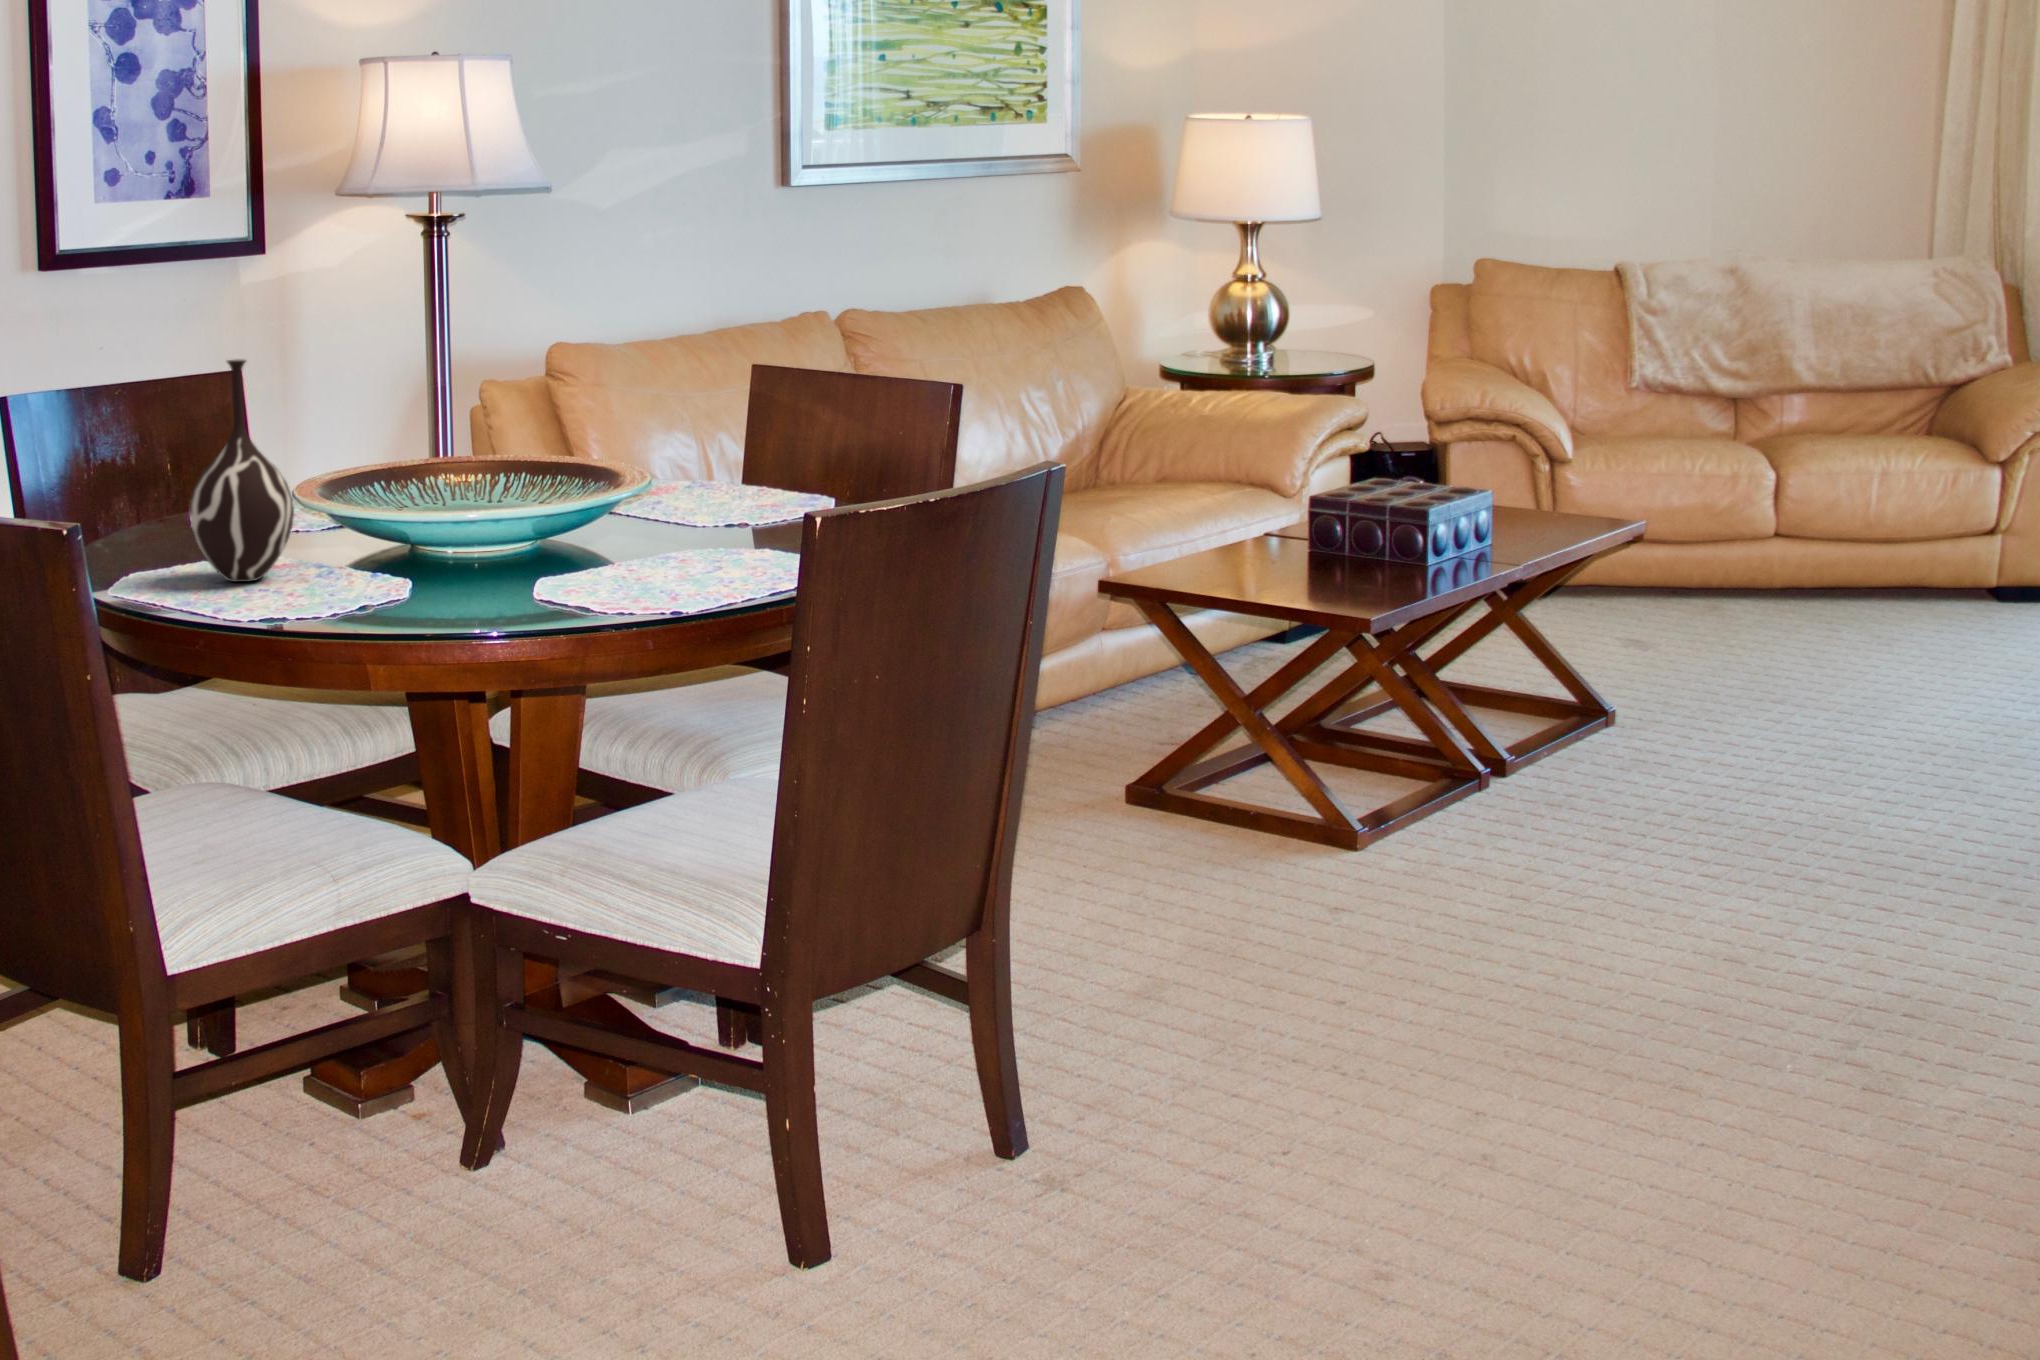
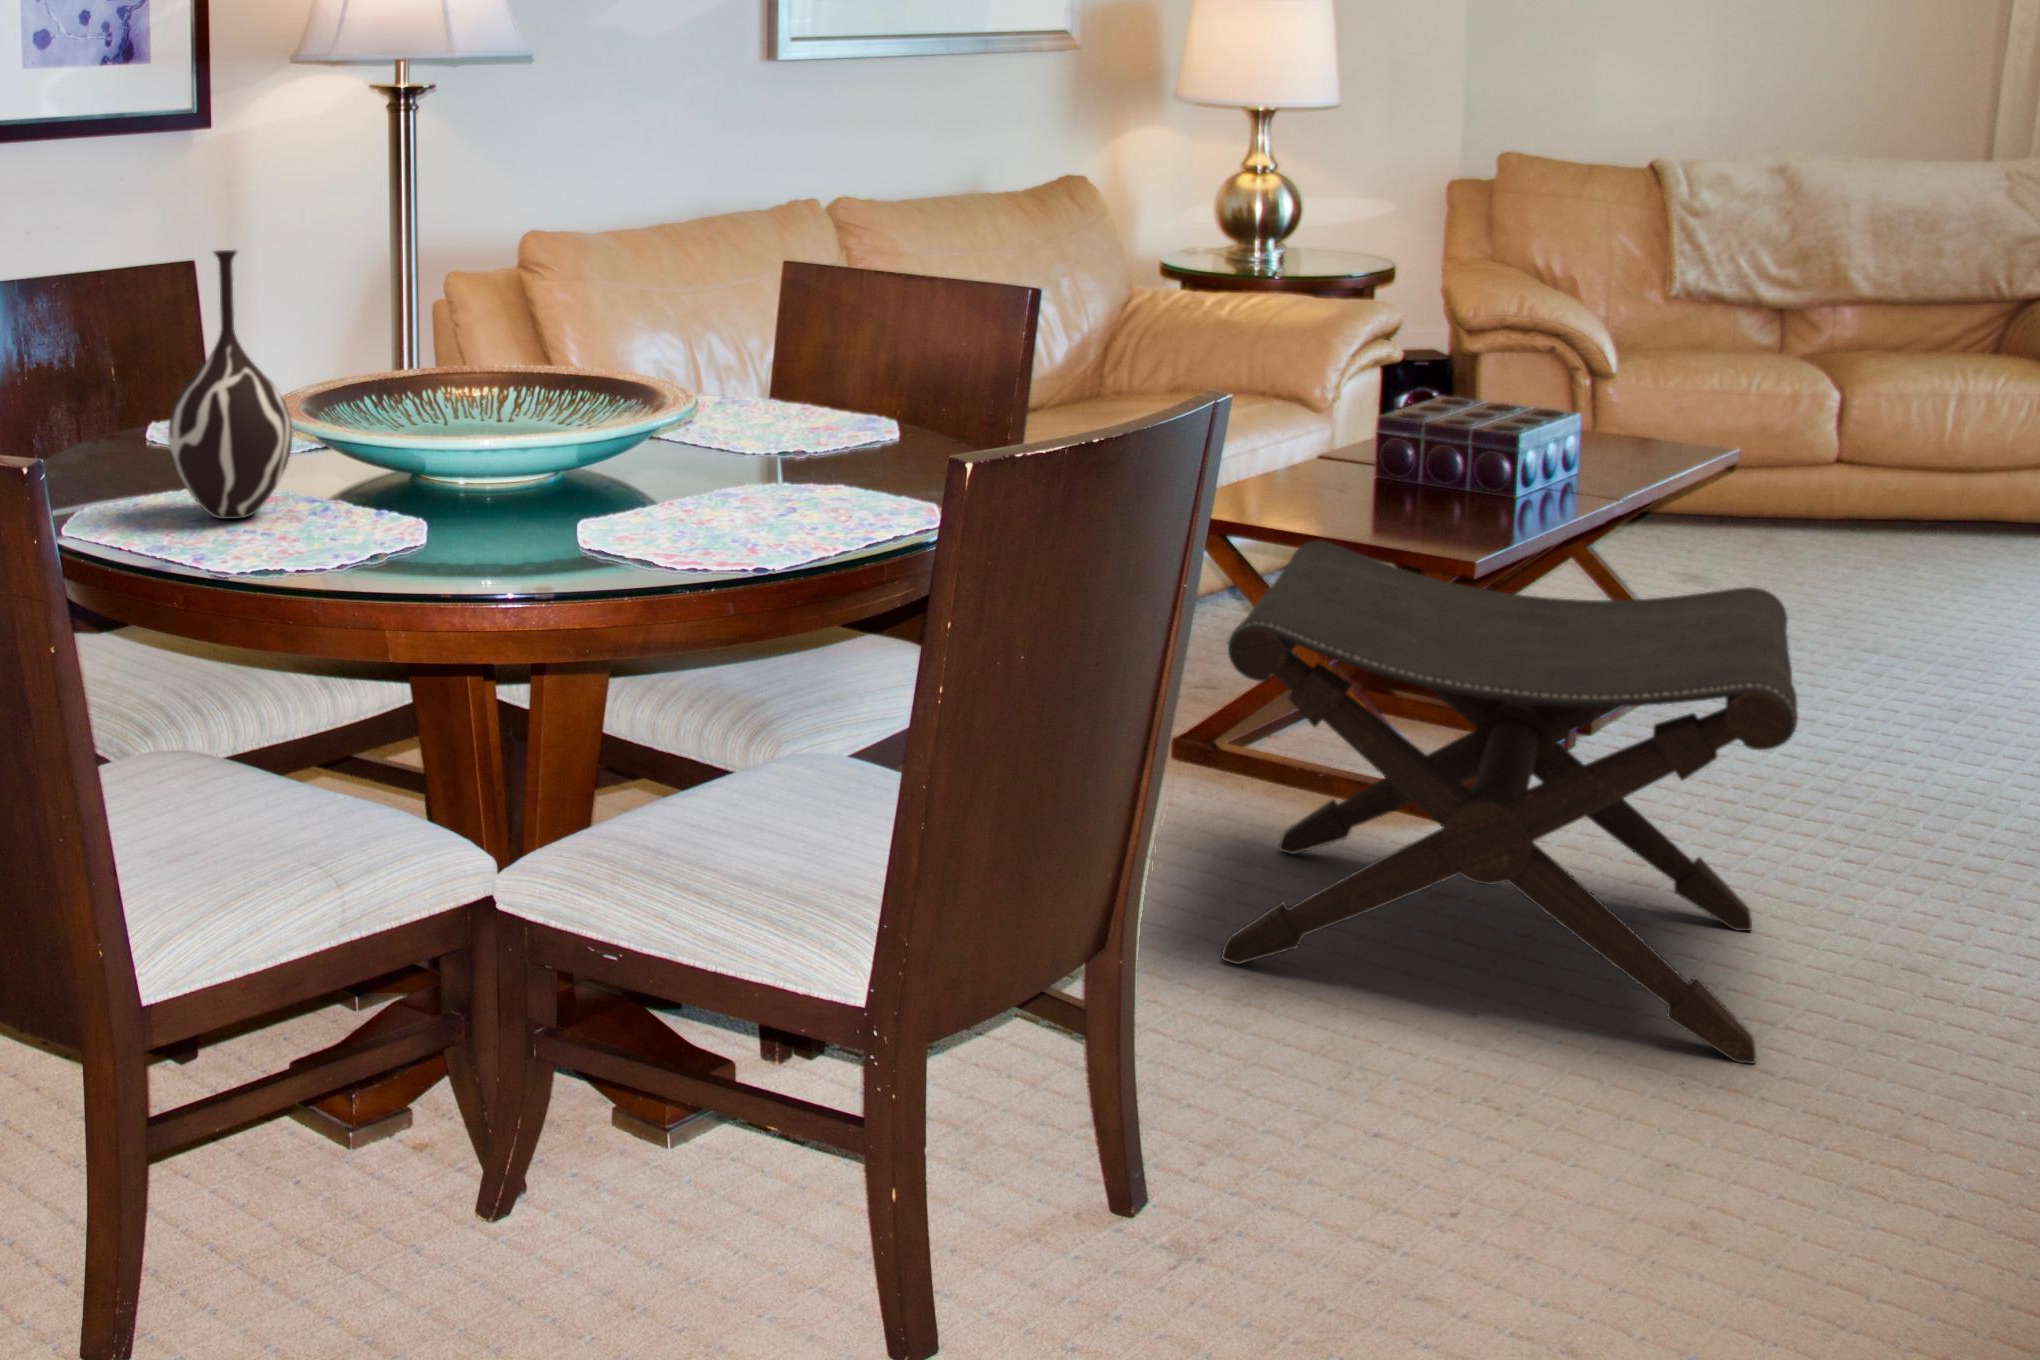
footstool: none [1117,603,1598,1029] -> present [1222,541,1798,1064]

